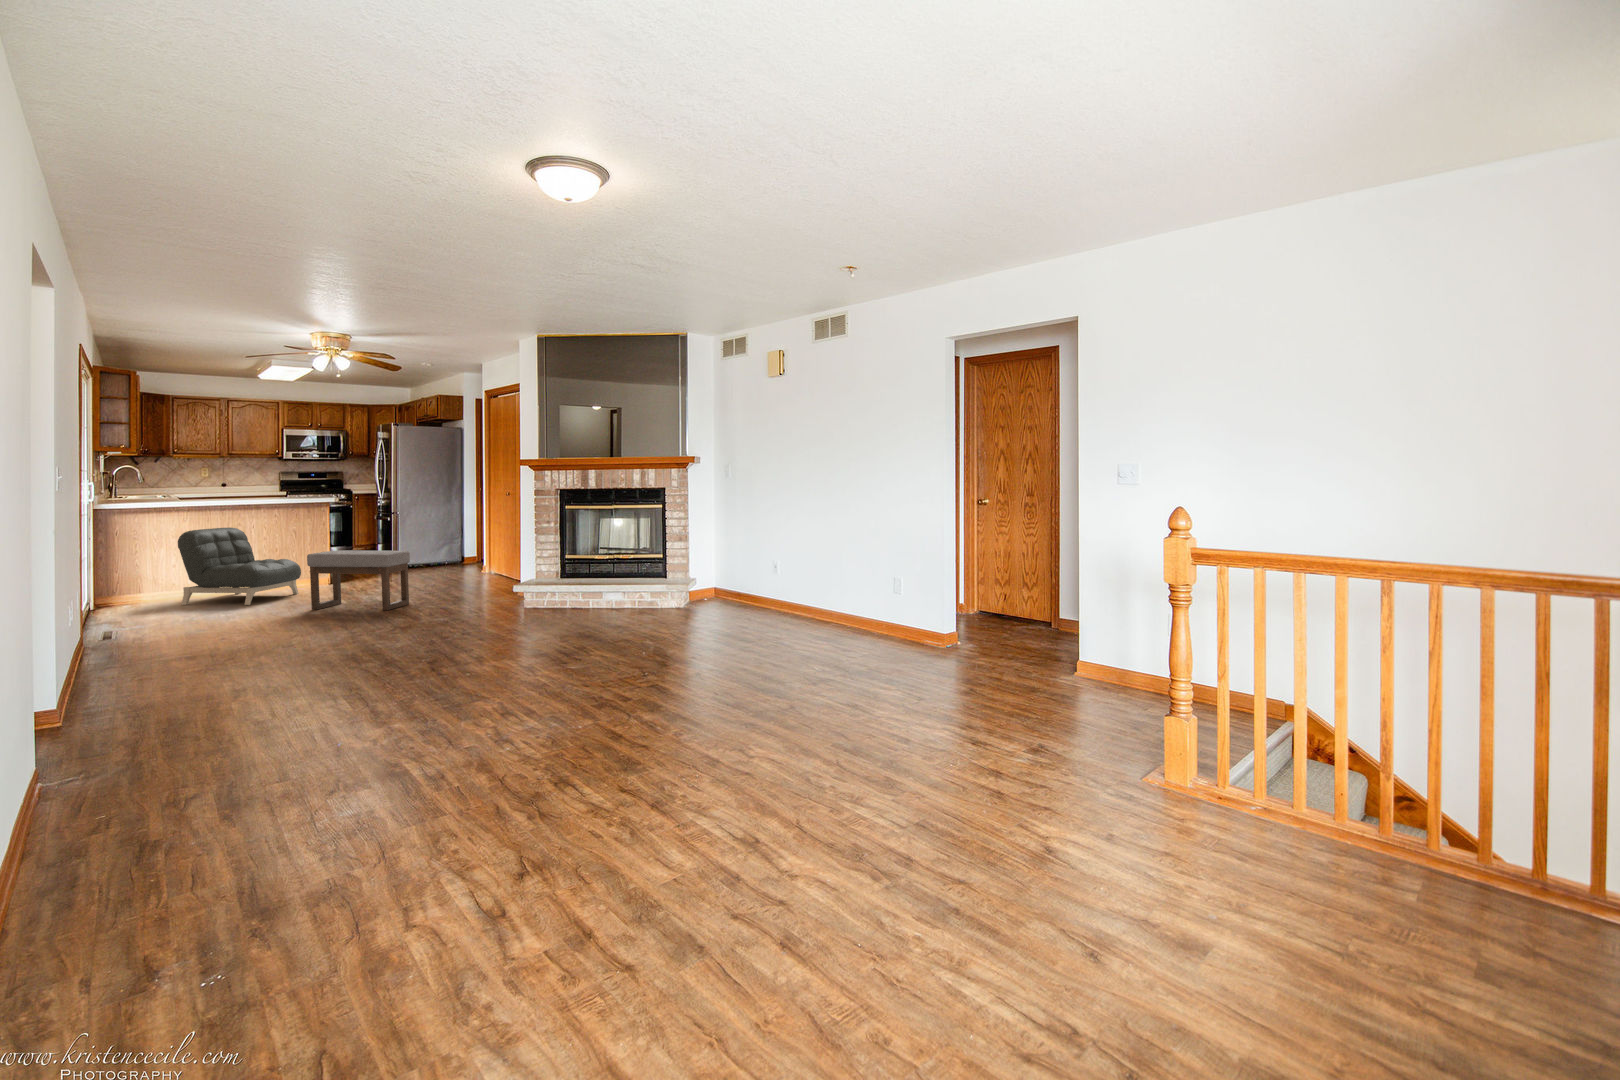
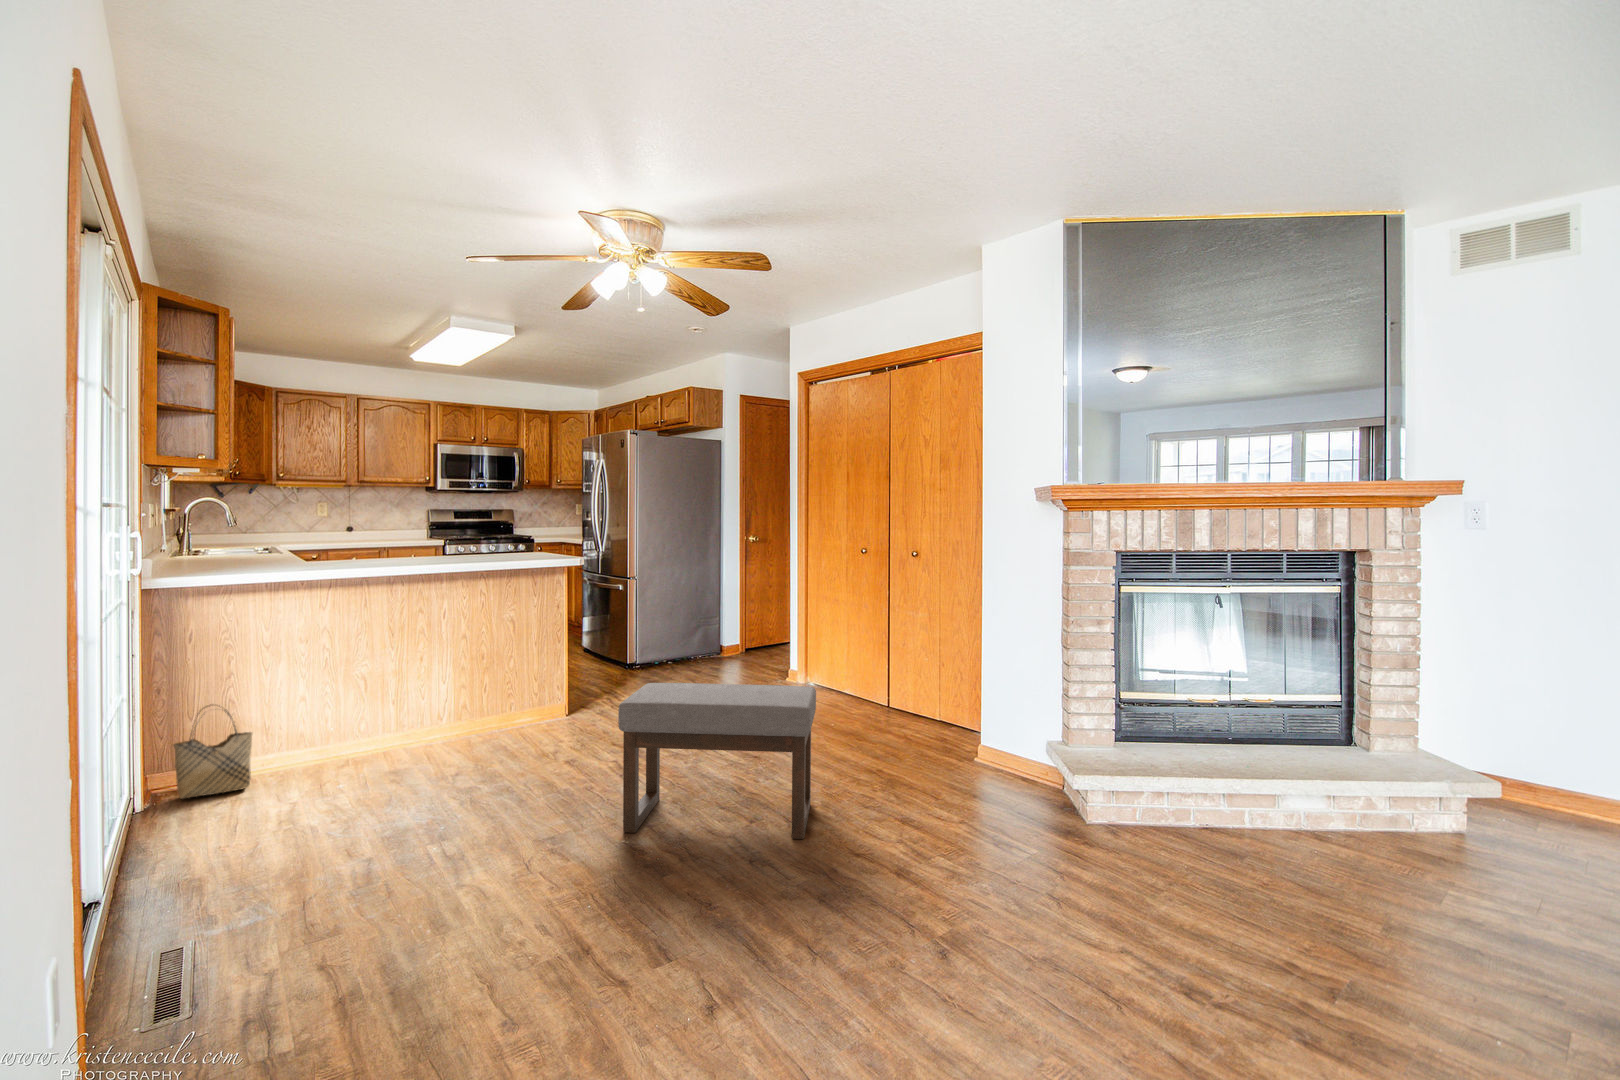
armchair: present [178,528,301,605] -> none [317,622,543,806]
woven basket: none [112,563,151,604] -> present [173,706,252,799]

